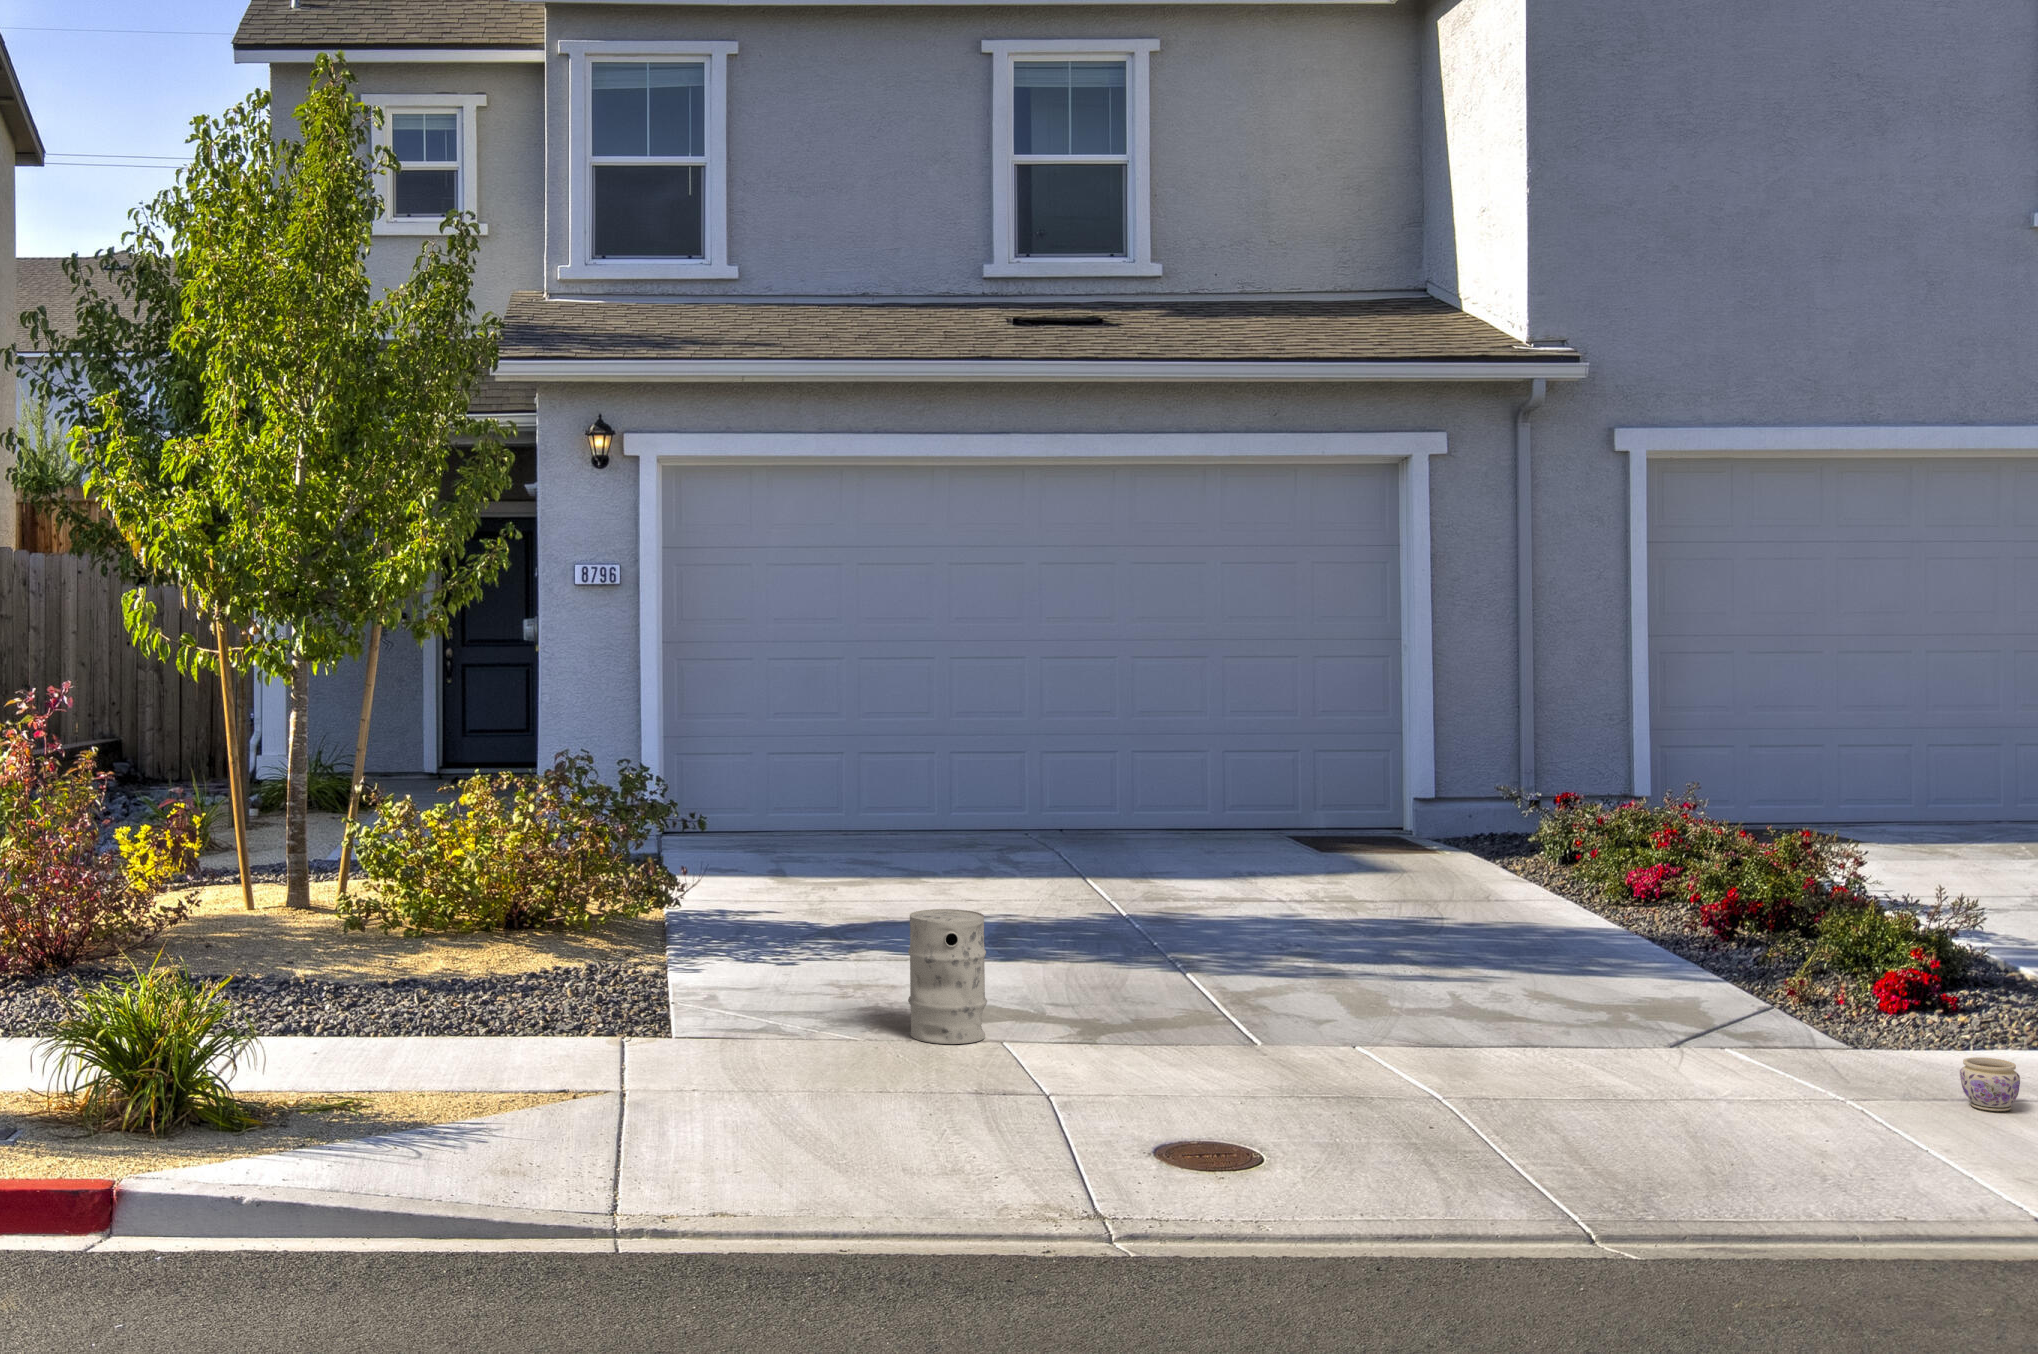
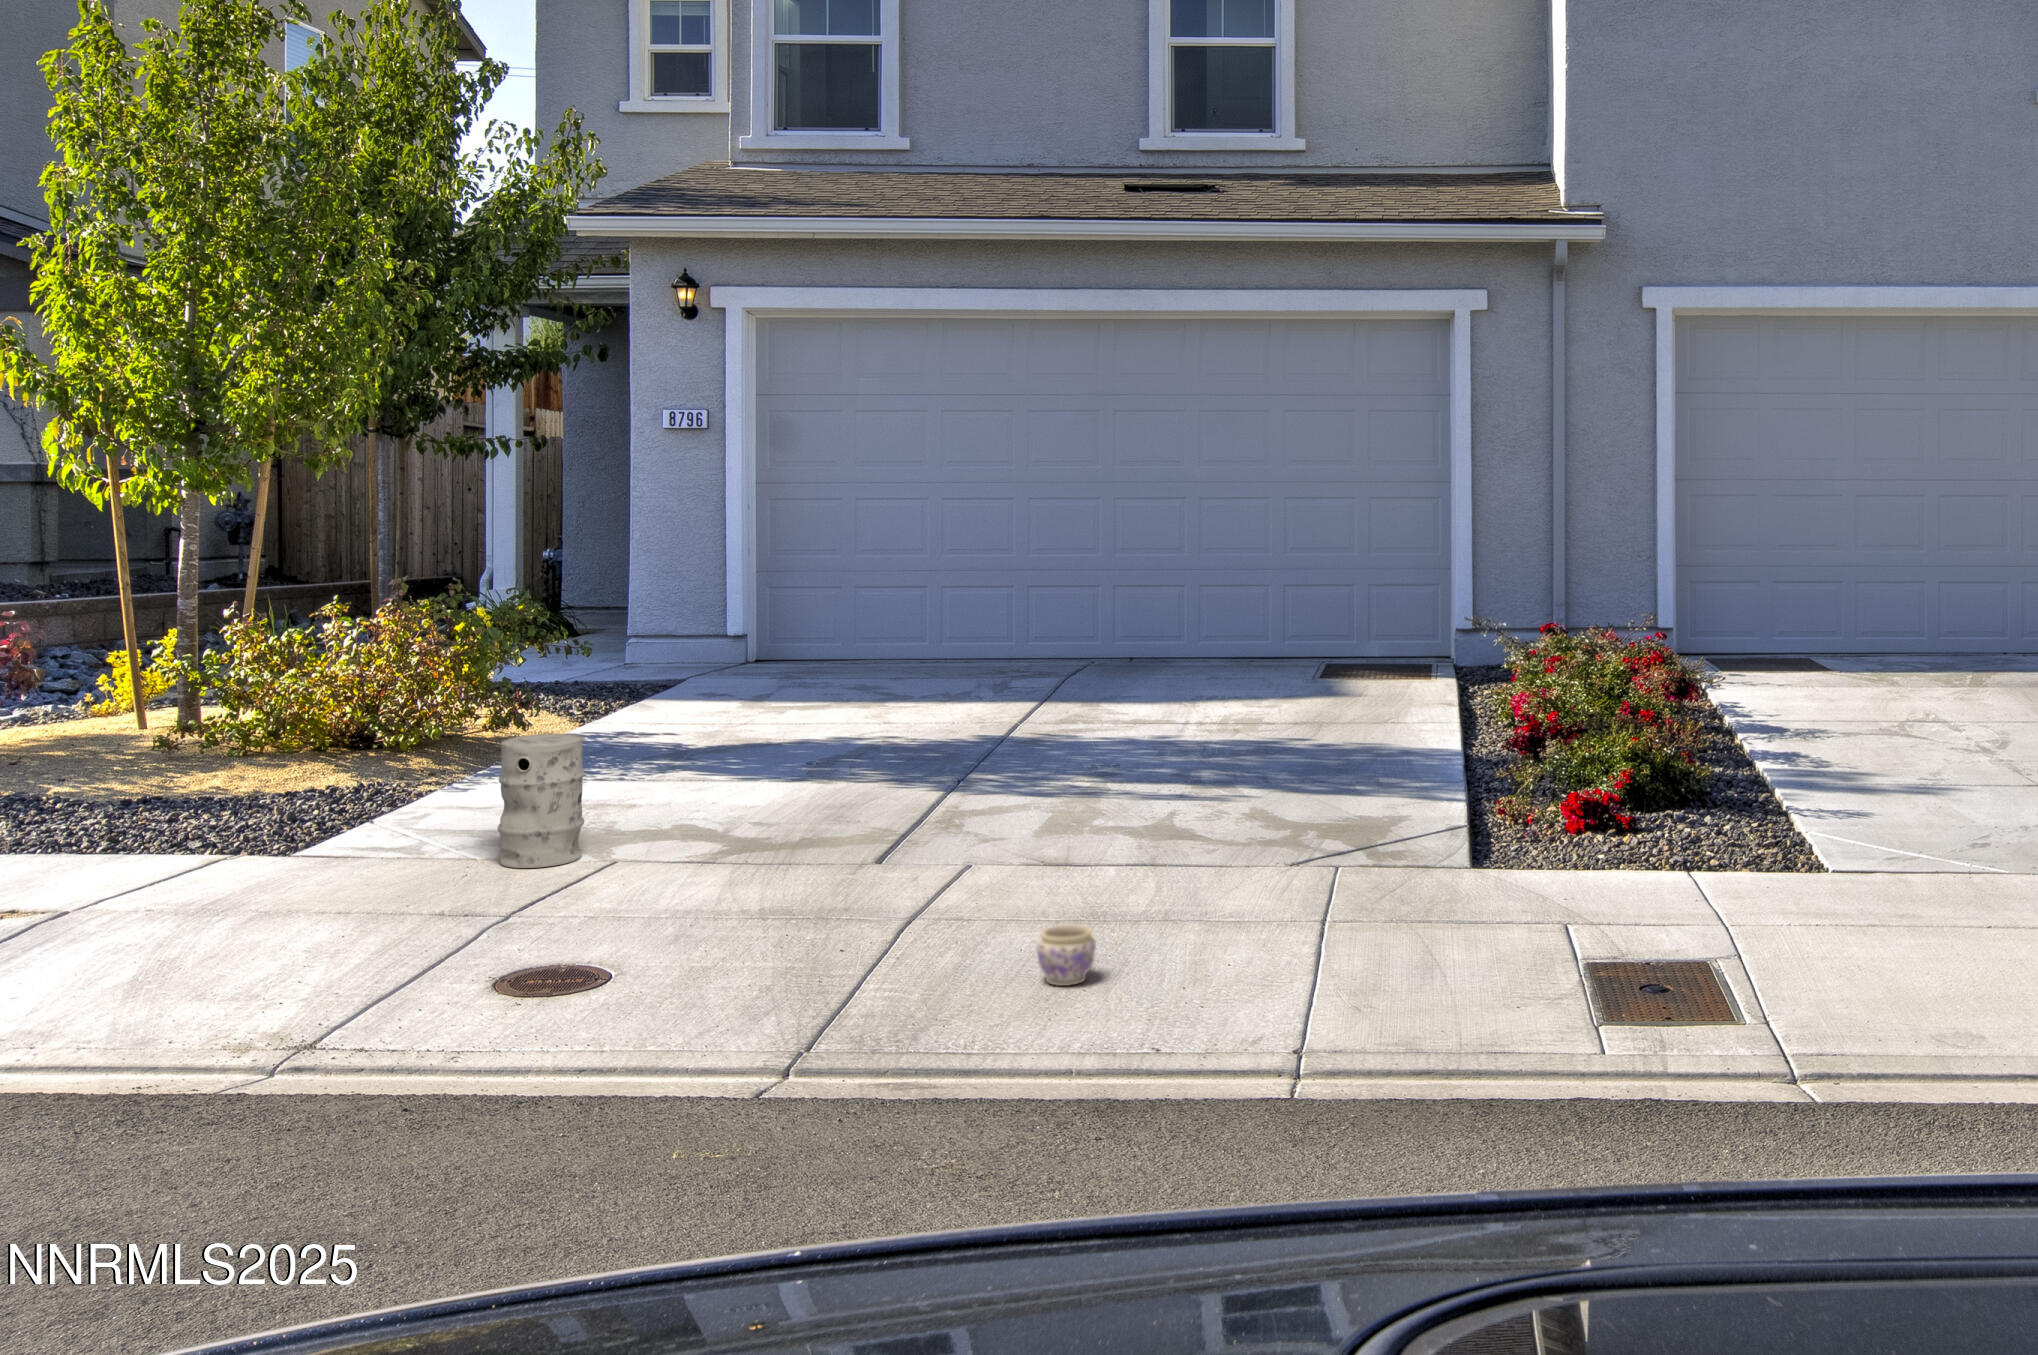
planter: present [1960,1057,2020,1112] -> present [1037,925,1096,986]

